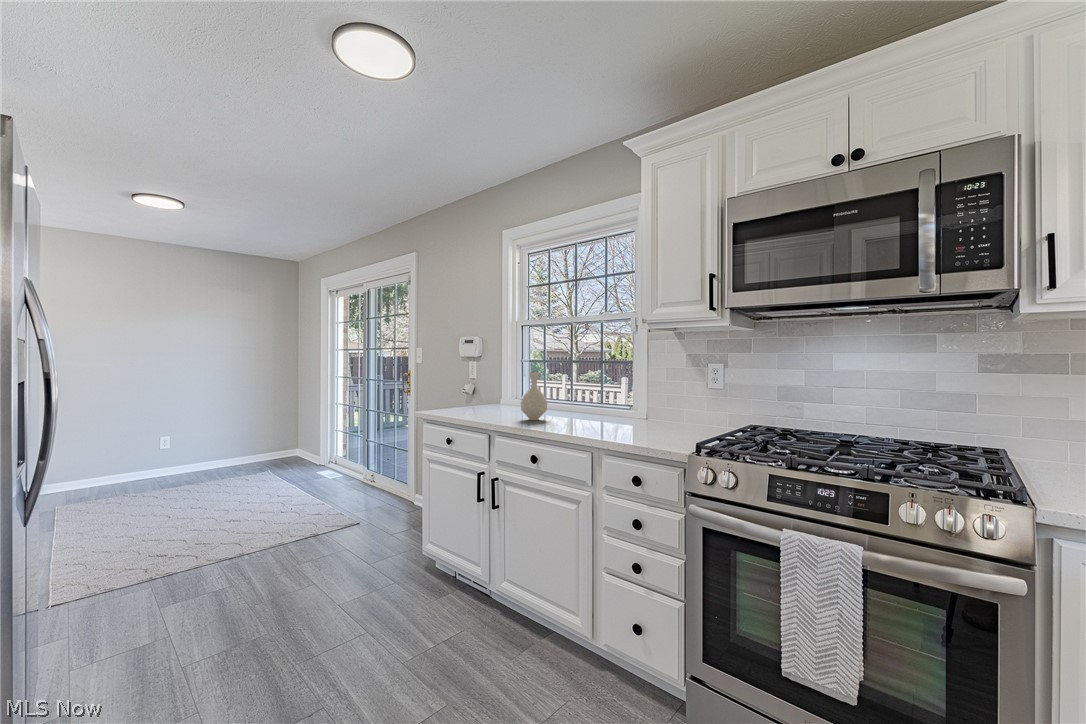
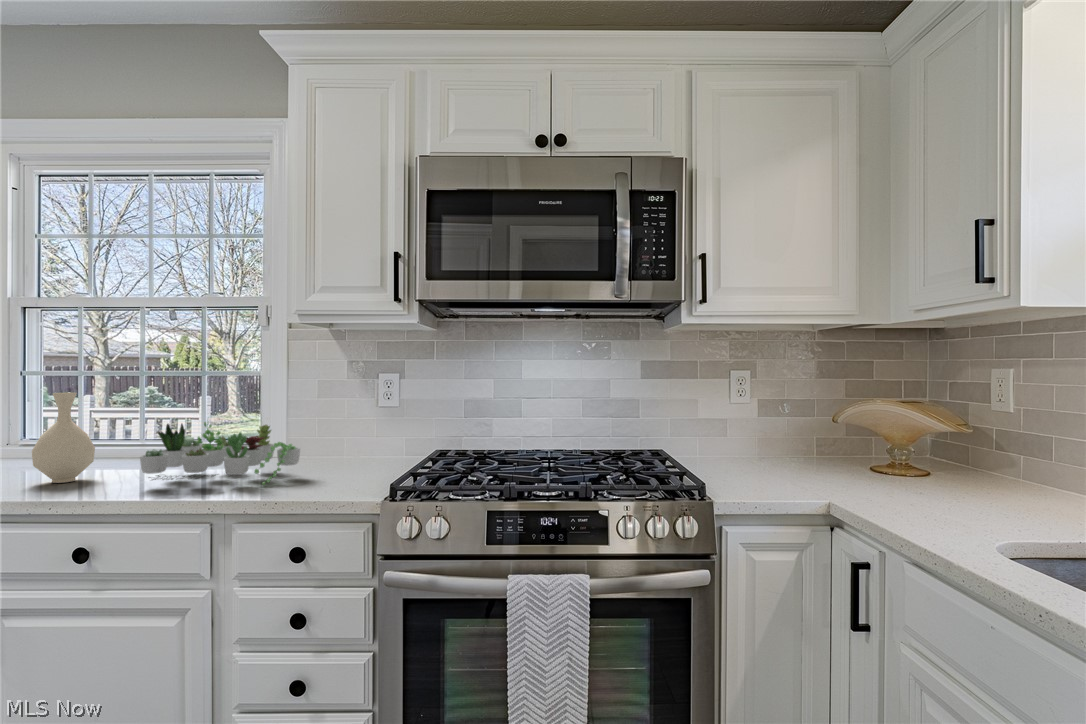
succulent plant: none [555,389,649,434] -> present [140,422,300,485]

